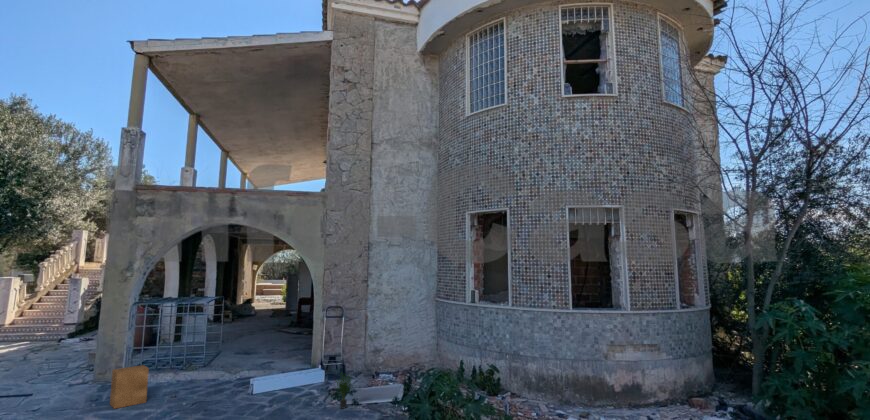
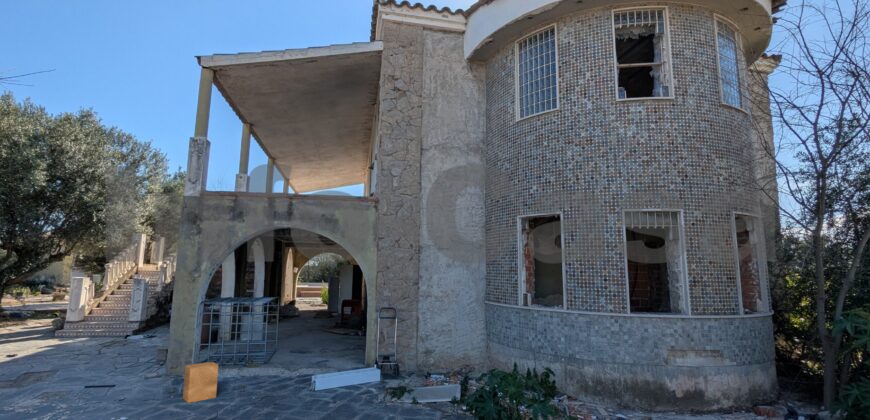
potted plant: present [336,375,351,408] -> none [390,371,415,408]

